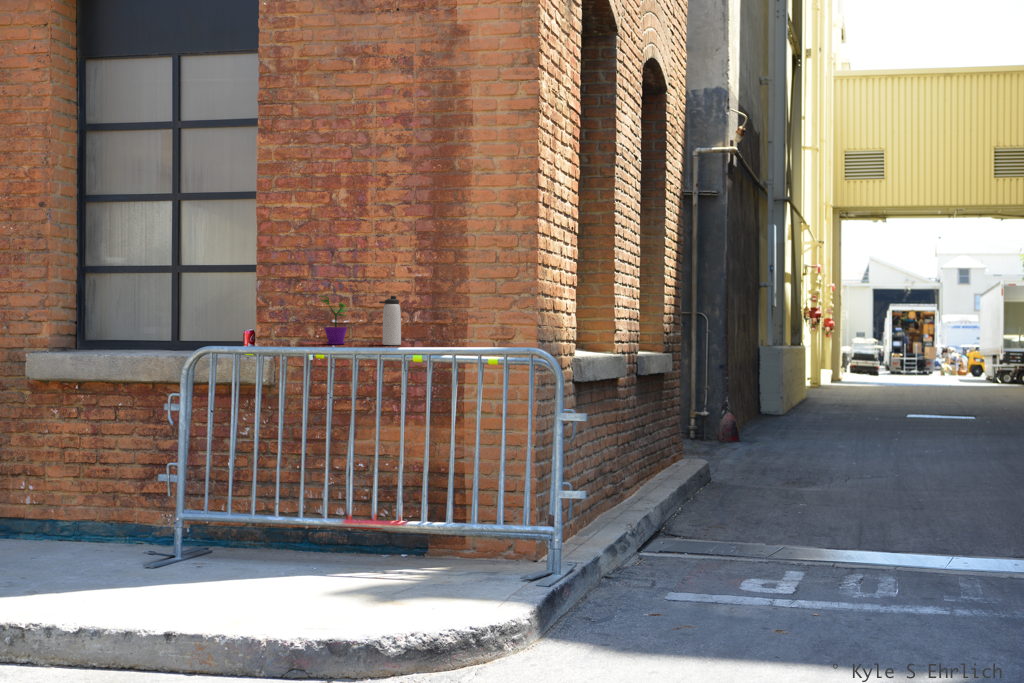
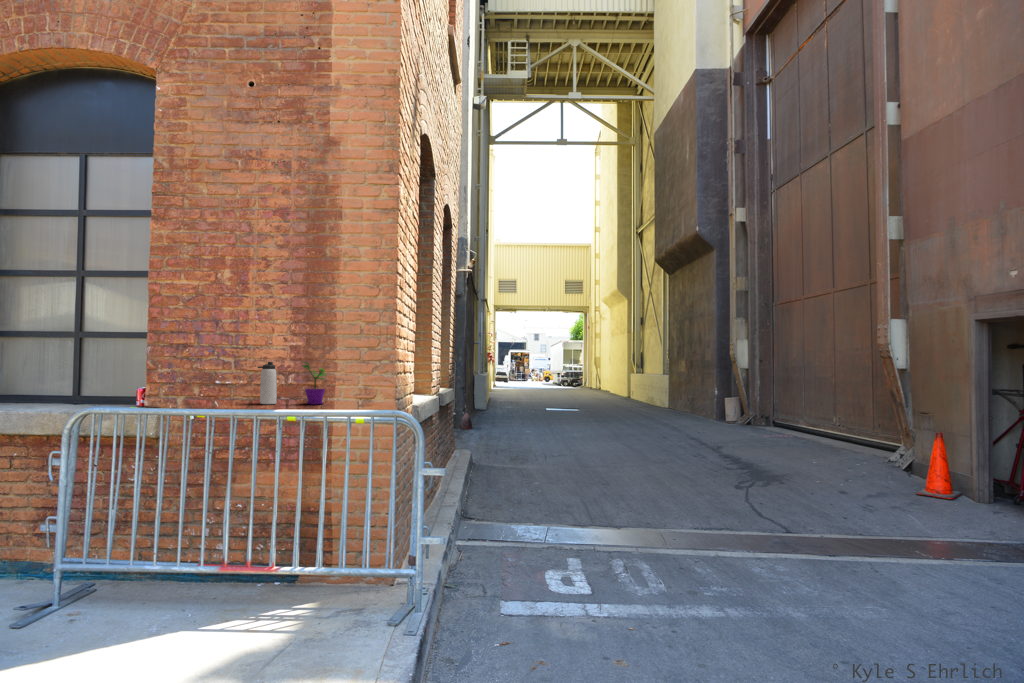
flower pot: present [321,296,347,344] -> present [302,363,326,404]

